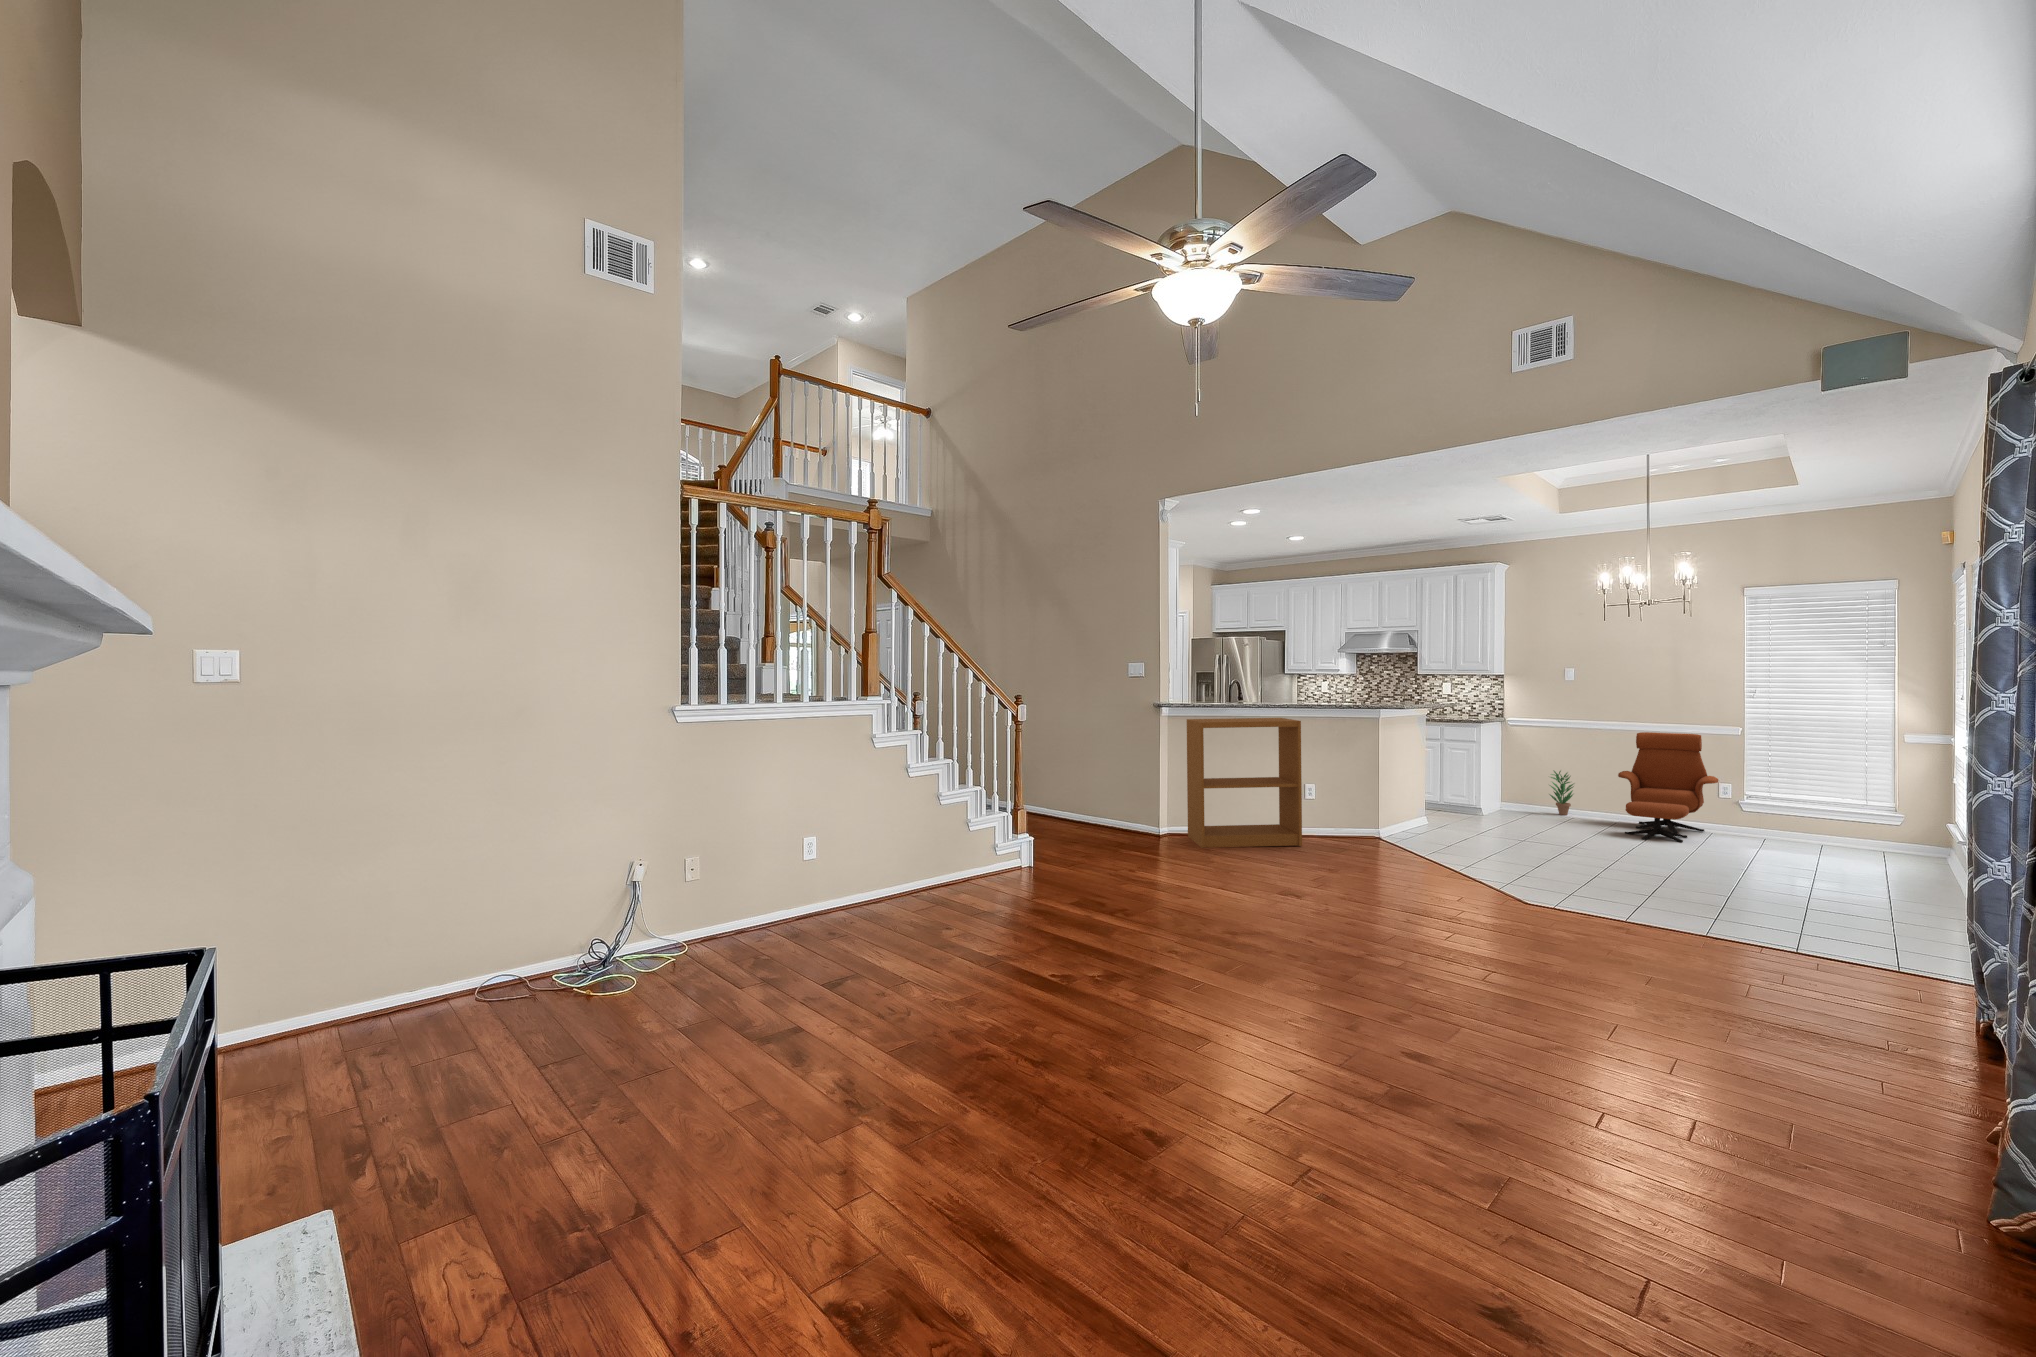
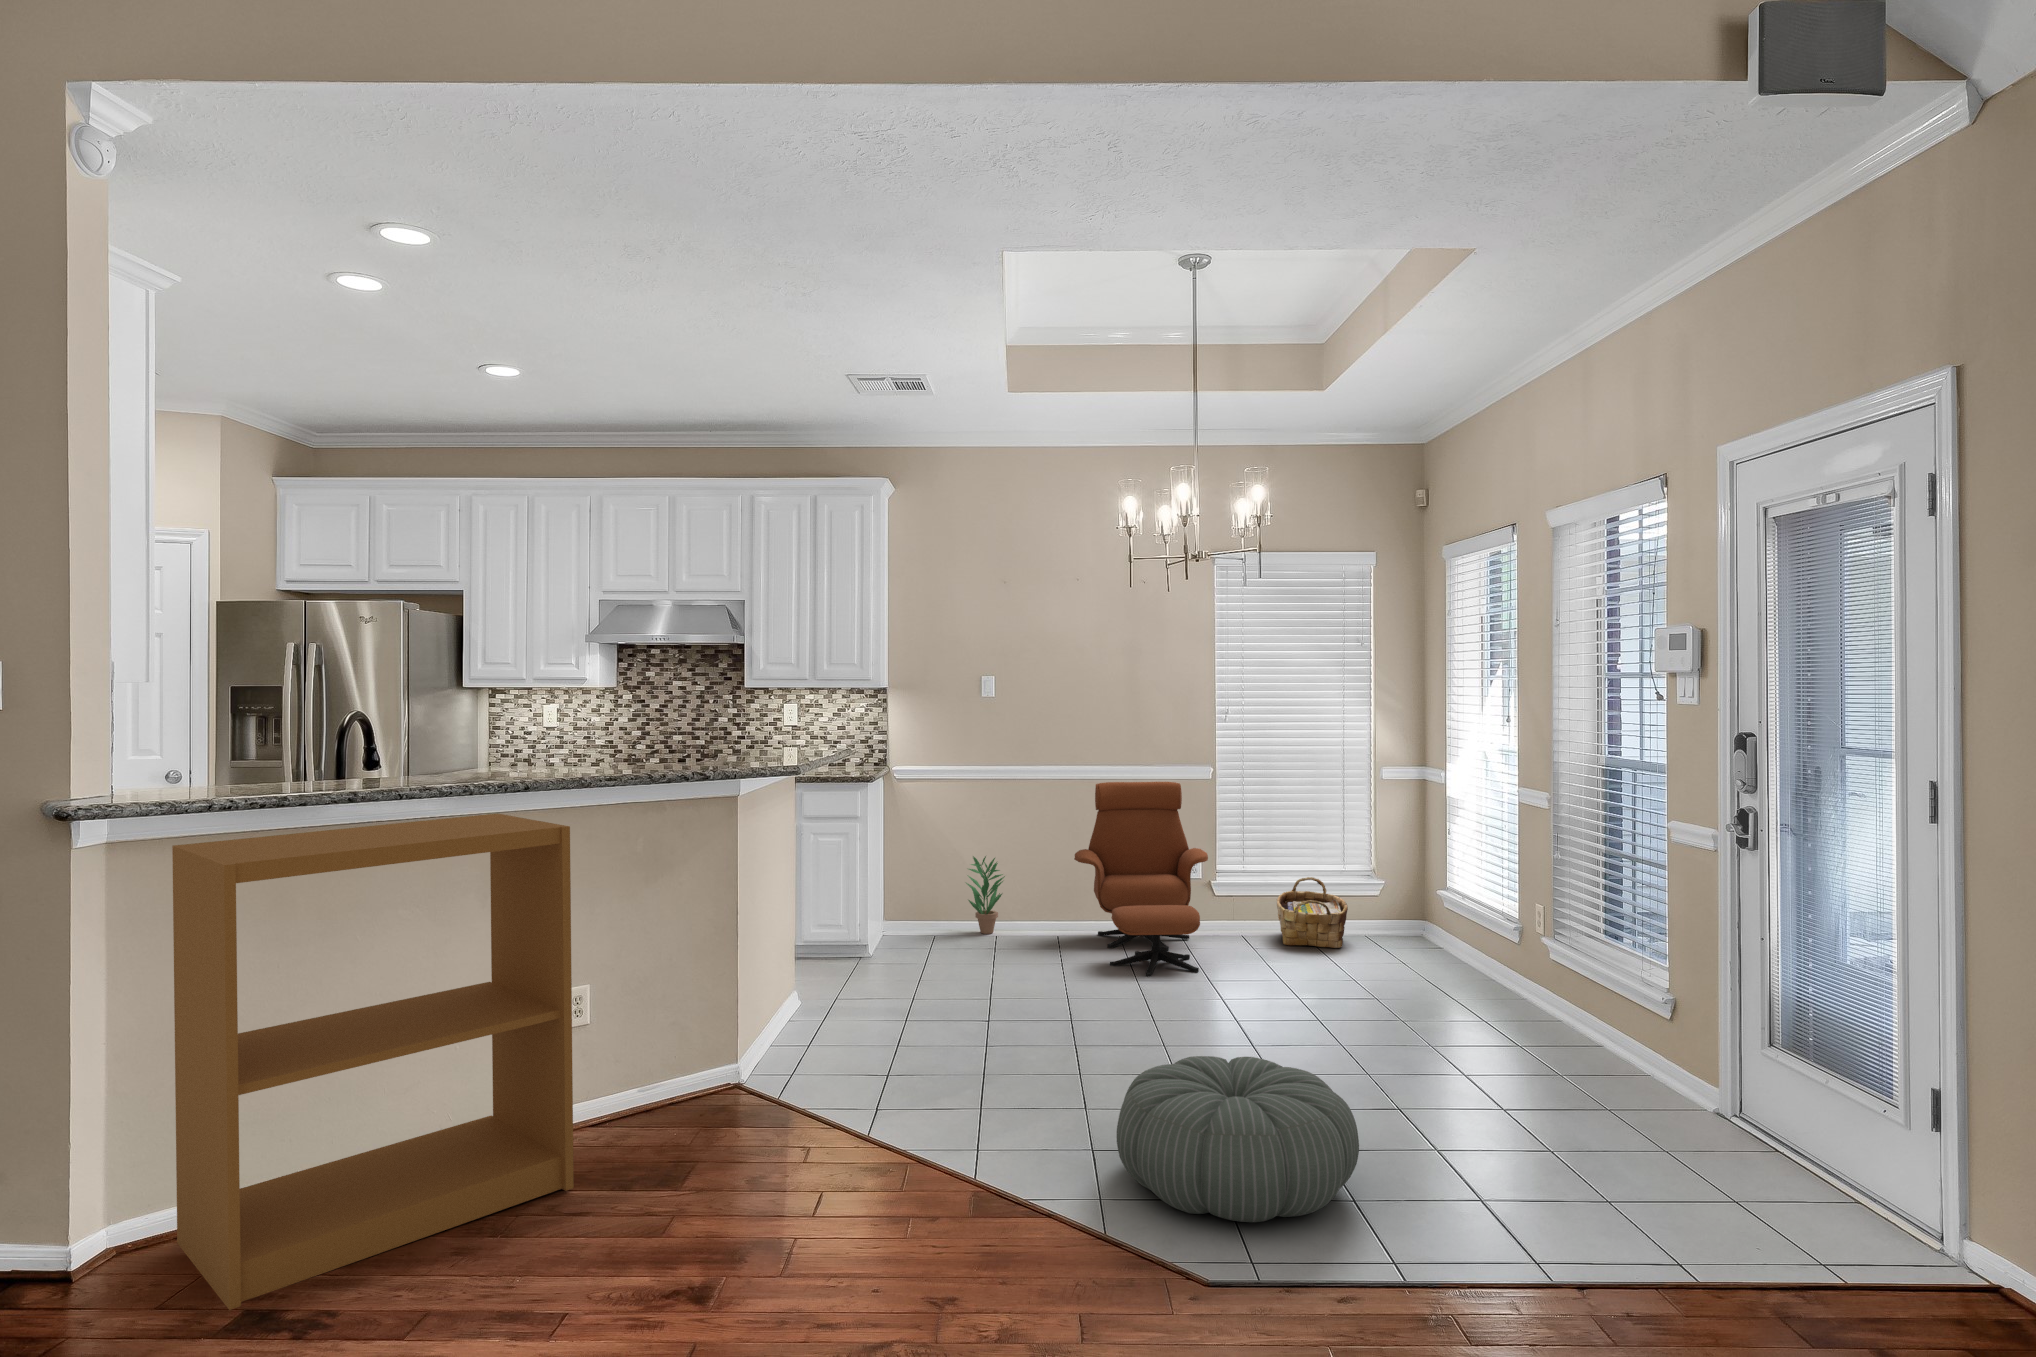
woven basket: none [1774,803,1838,848] -> present [1277,877,1348,948]
pouf: none [1512,837,1632,895] -> present [1117,1056,1359,1222]

